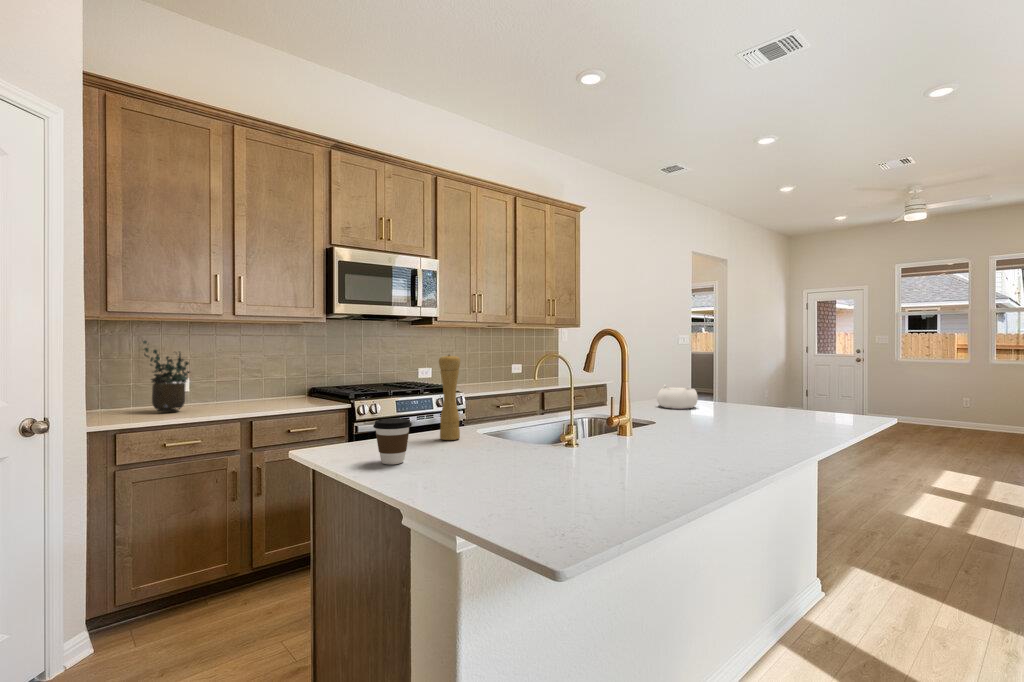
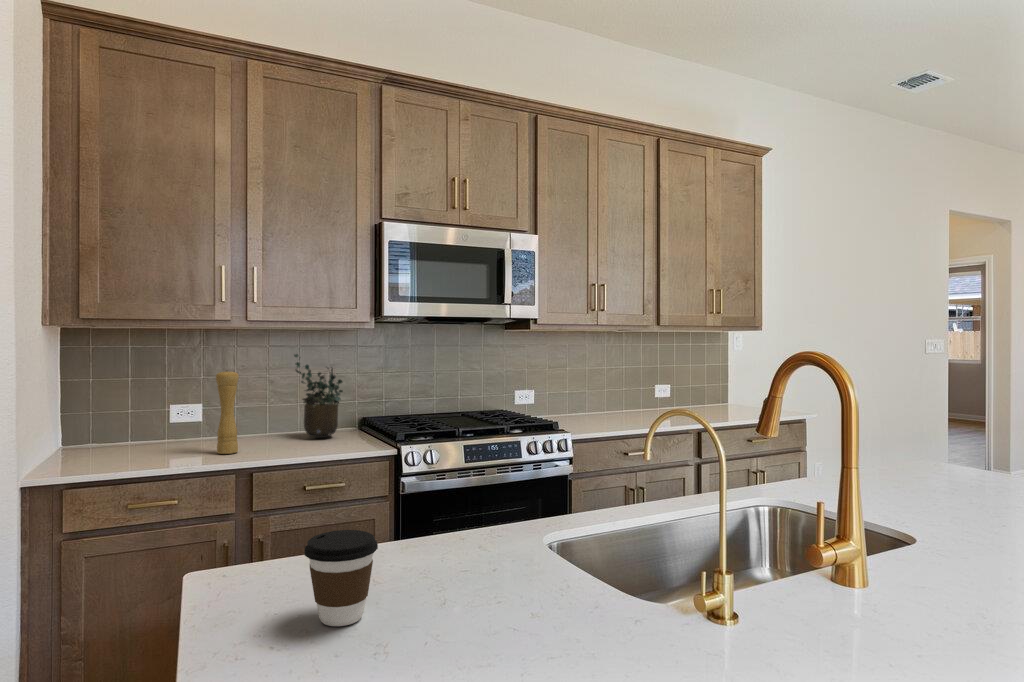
potted plant: present [143,341,189,411] -> present [294,354,343,437]
pepper mill: present [439,355,460,440] -> present [216,370,239,454]
decorative bowl: present [657,385,698,409] -> none [894,444,978,492]

